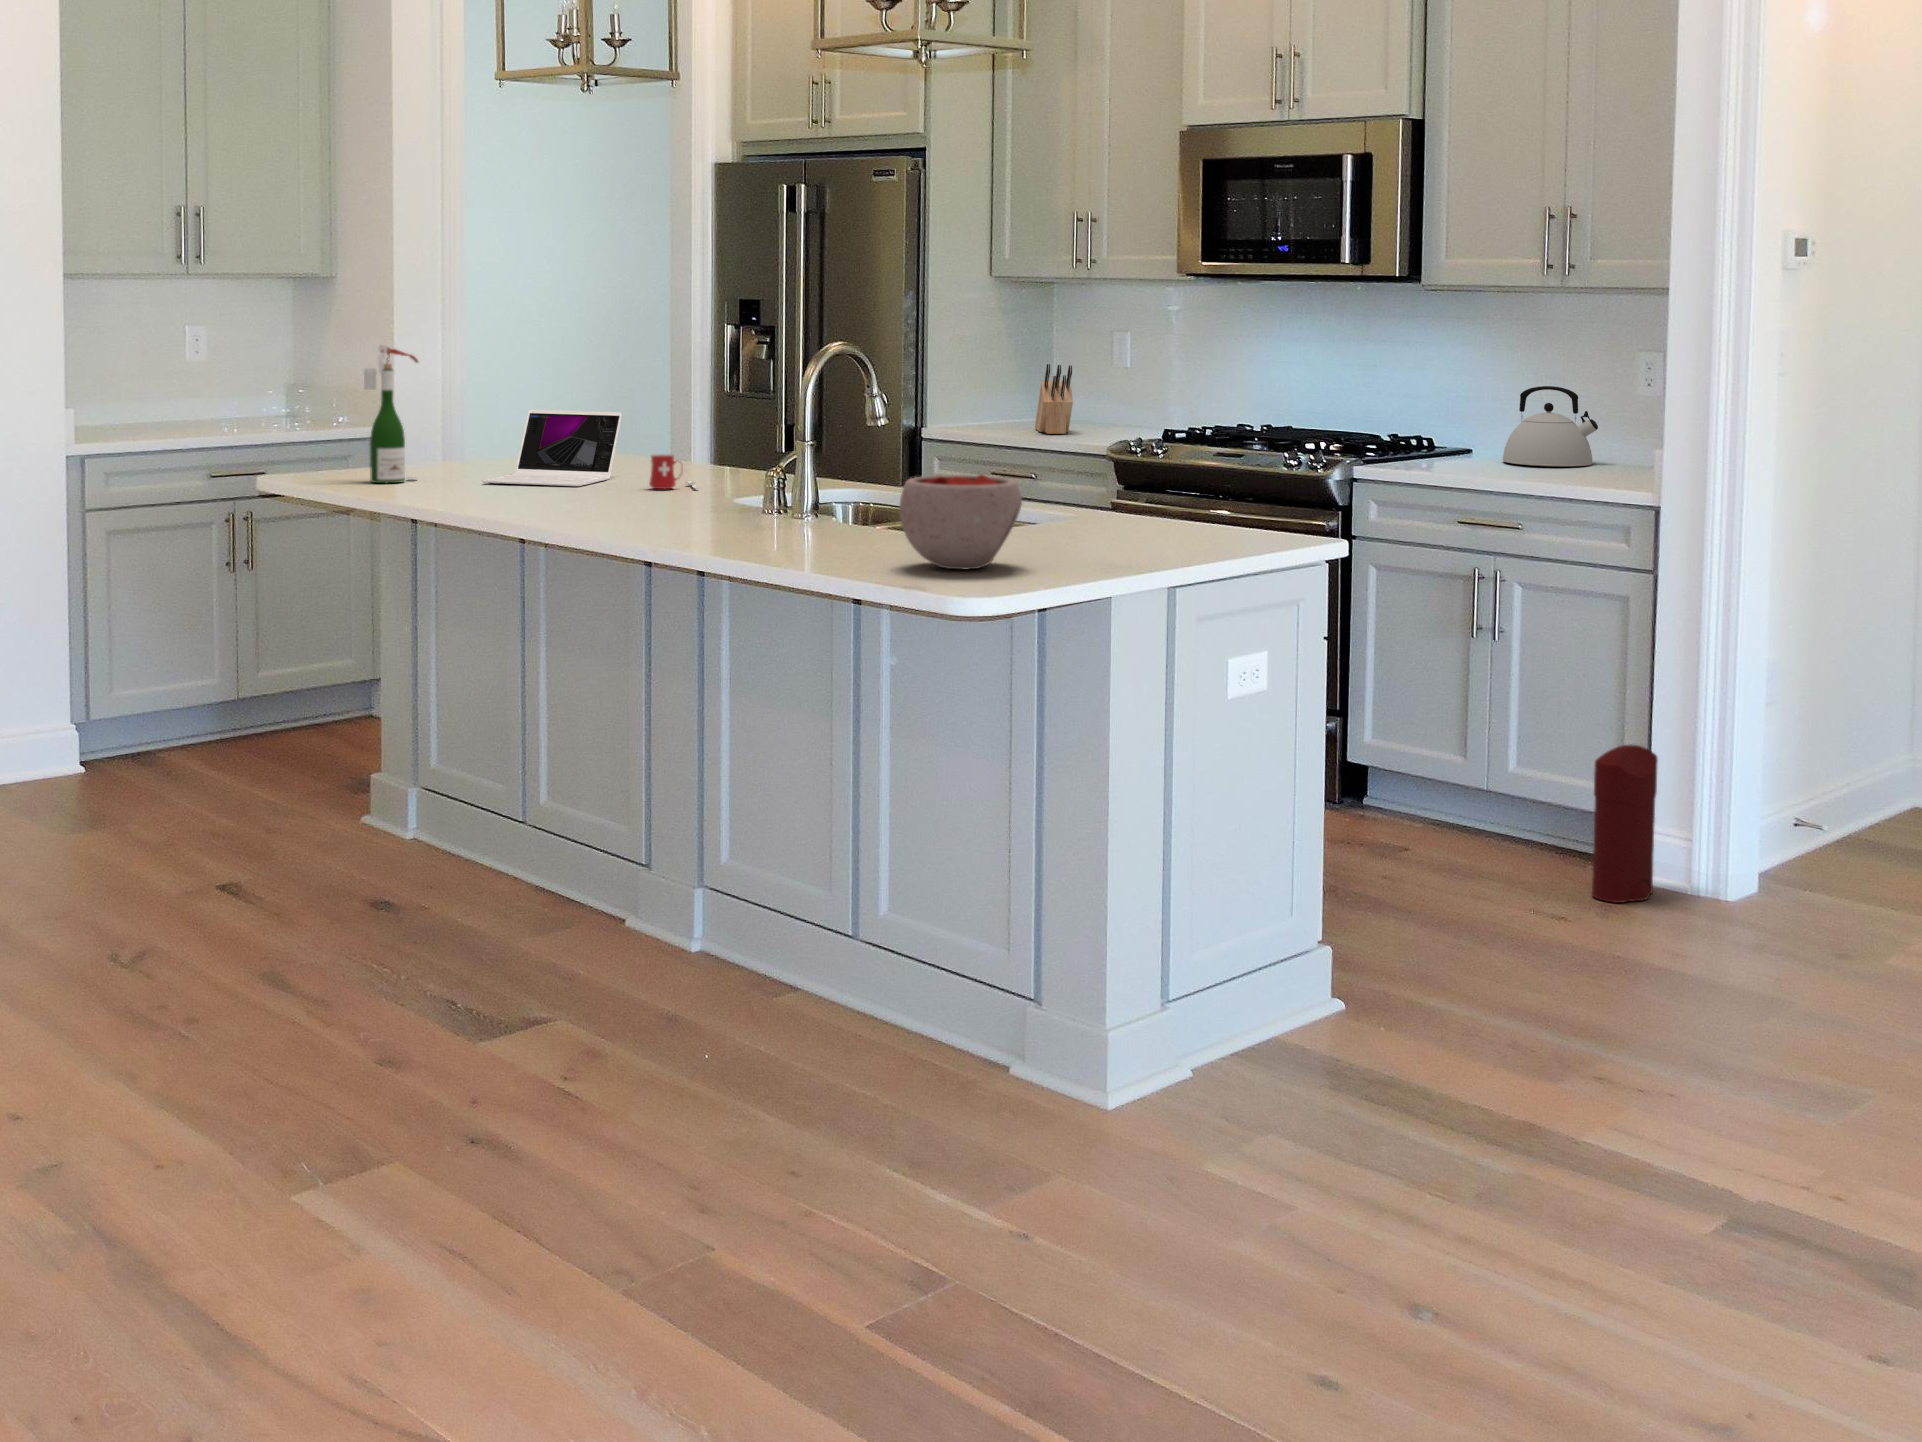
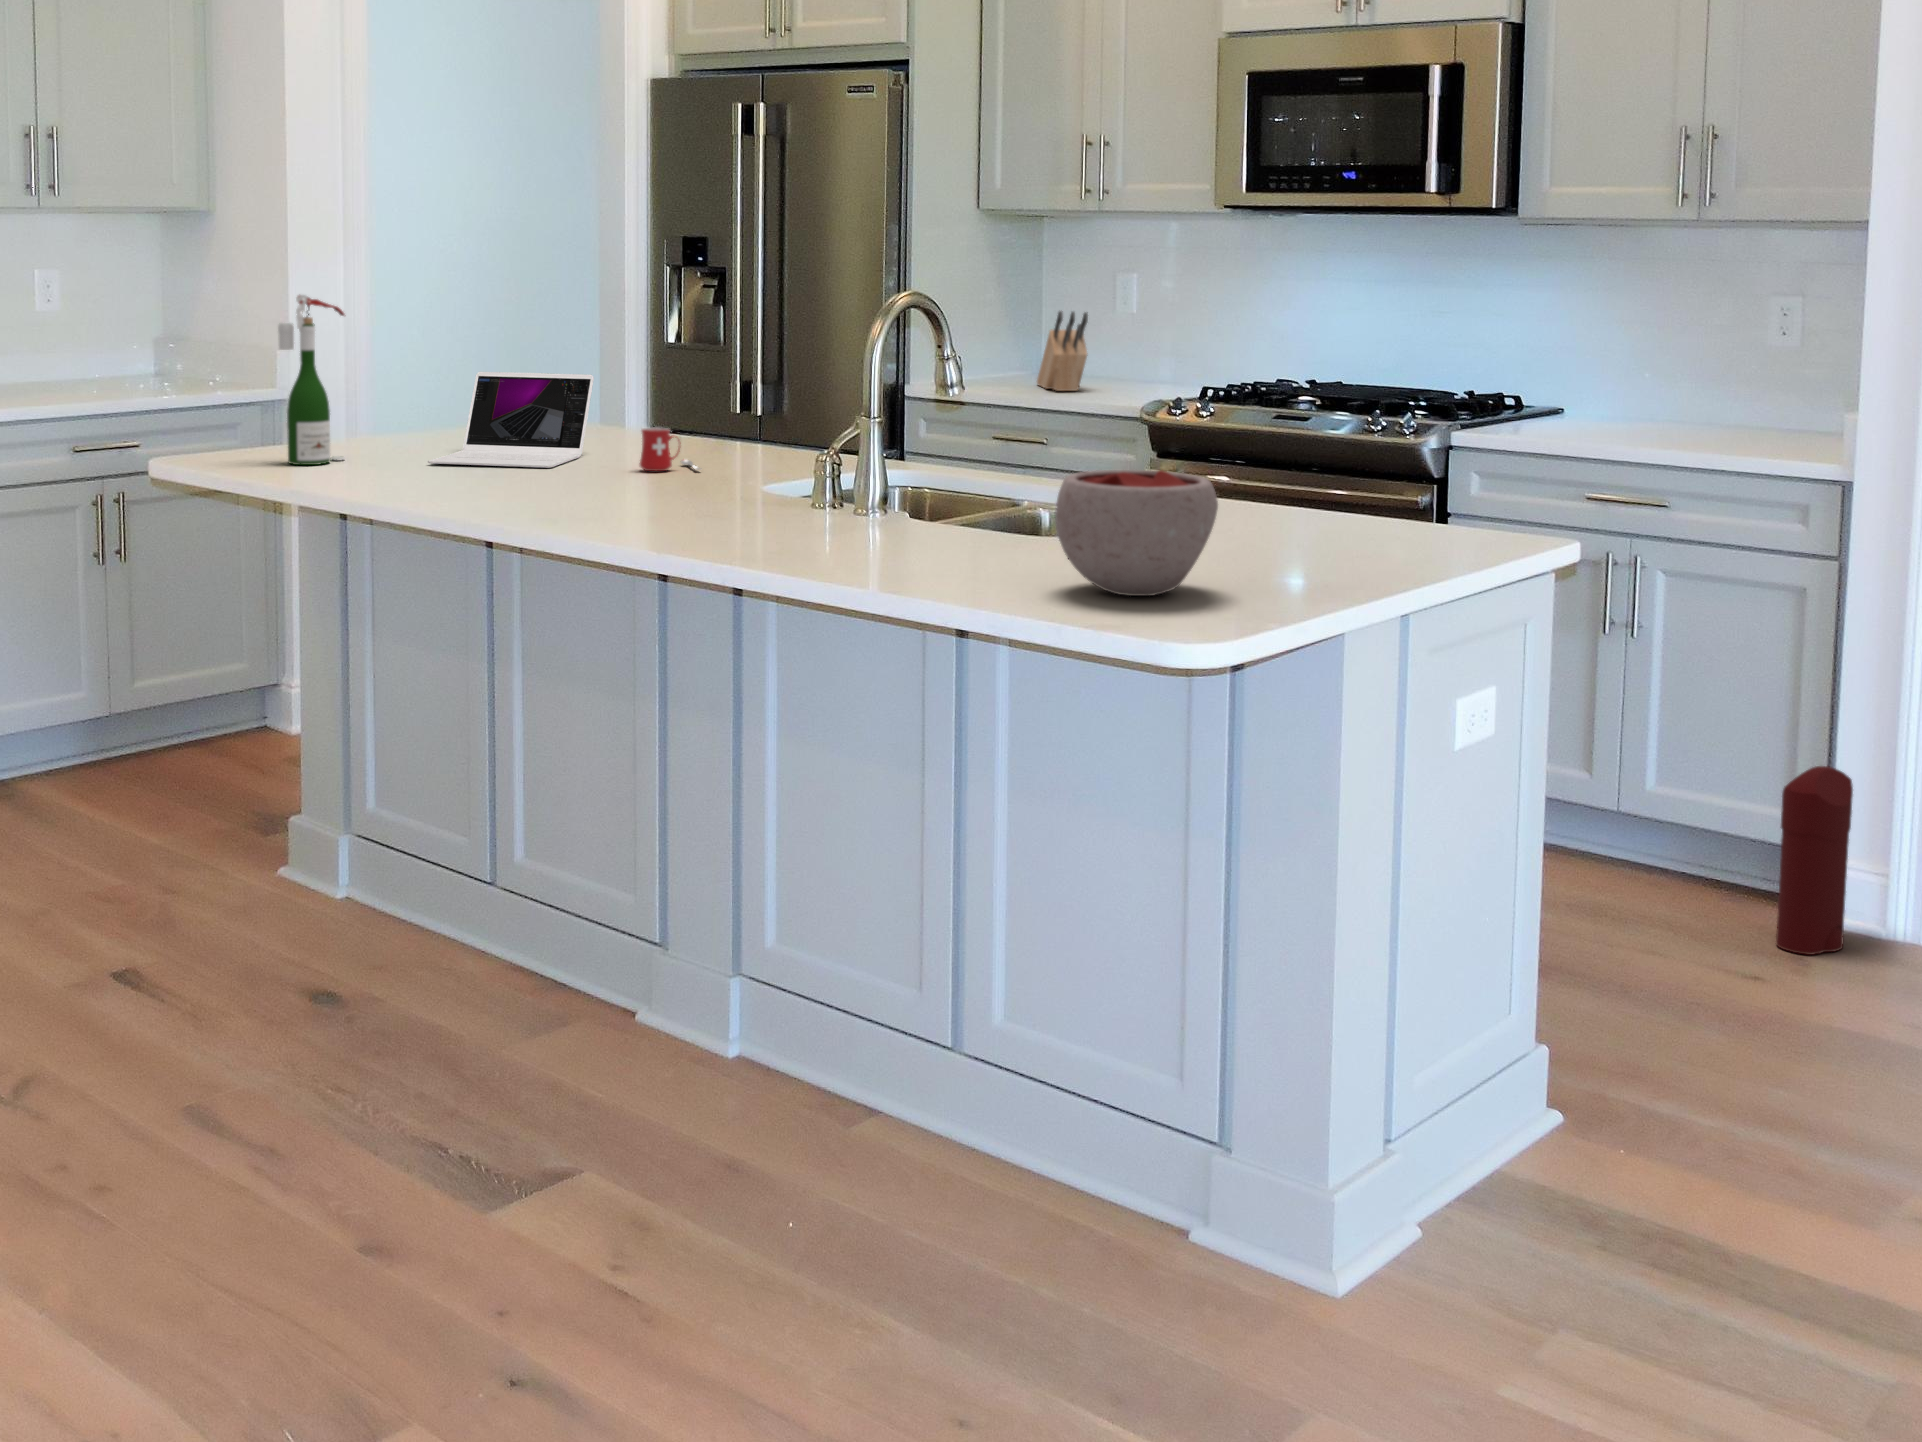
kettle: present [1502,386,1598,466] -> none [1618,337,1734,431]

